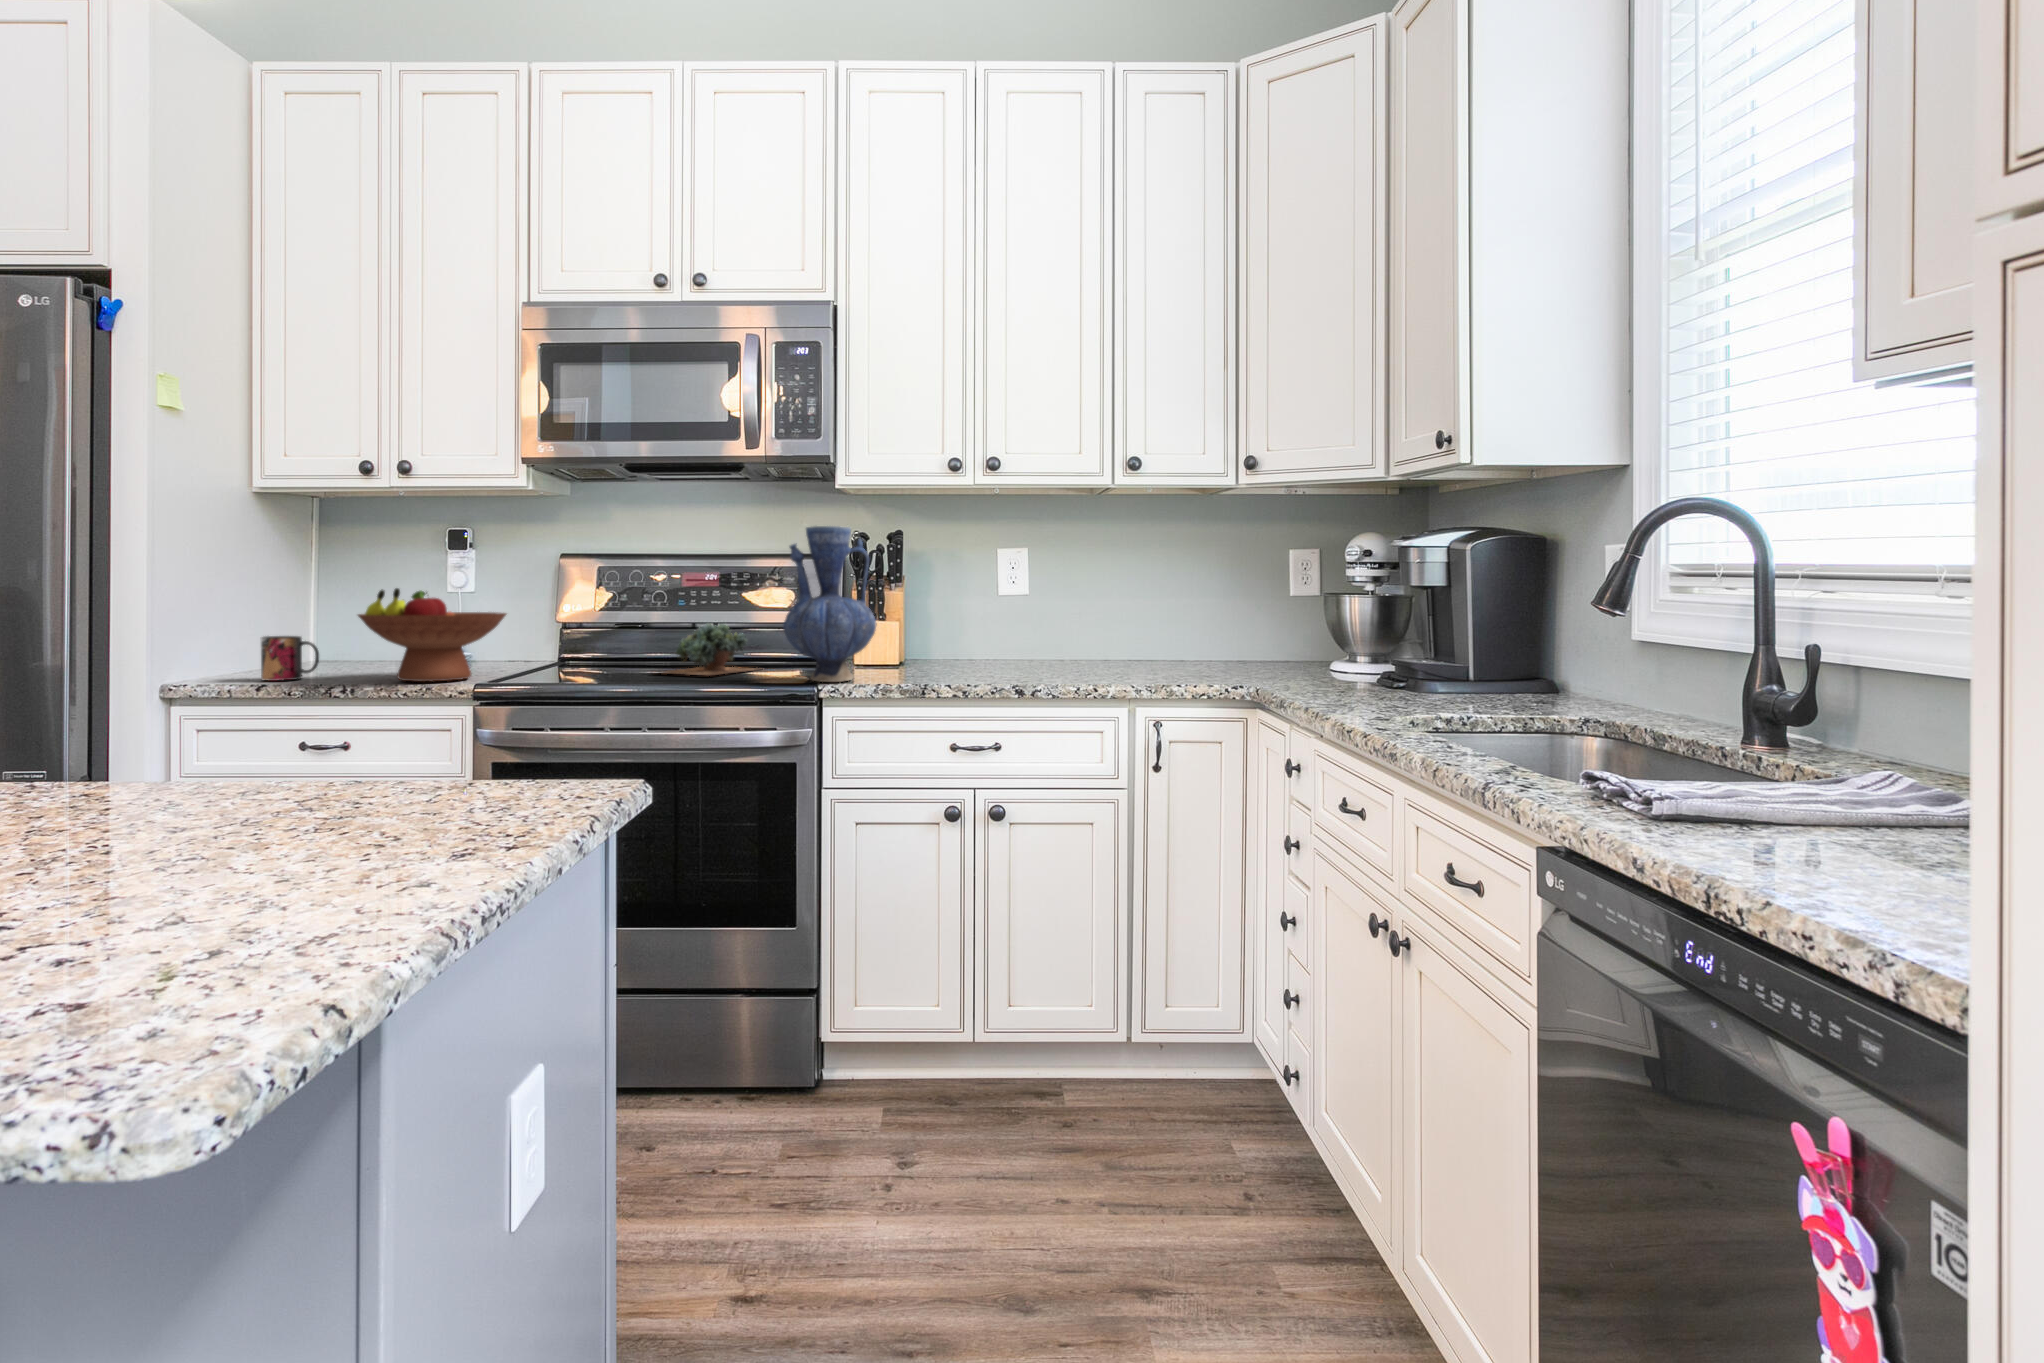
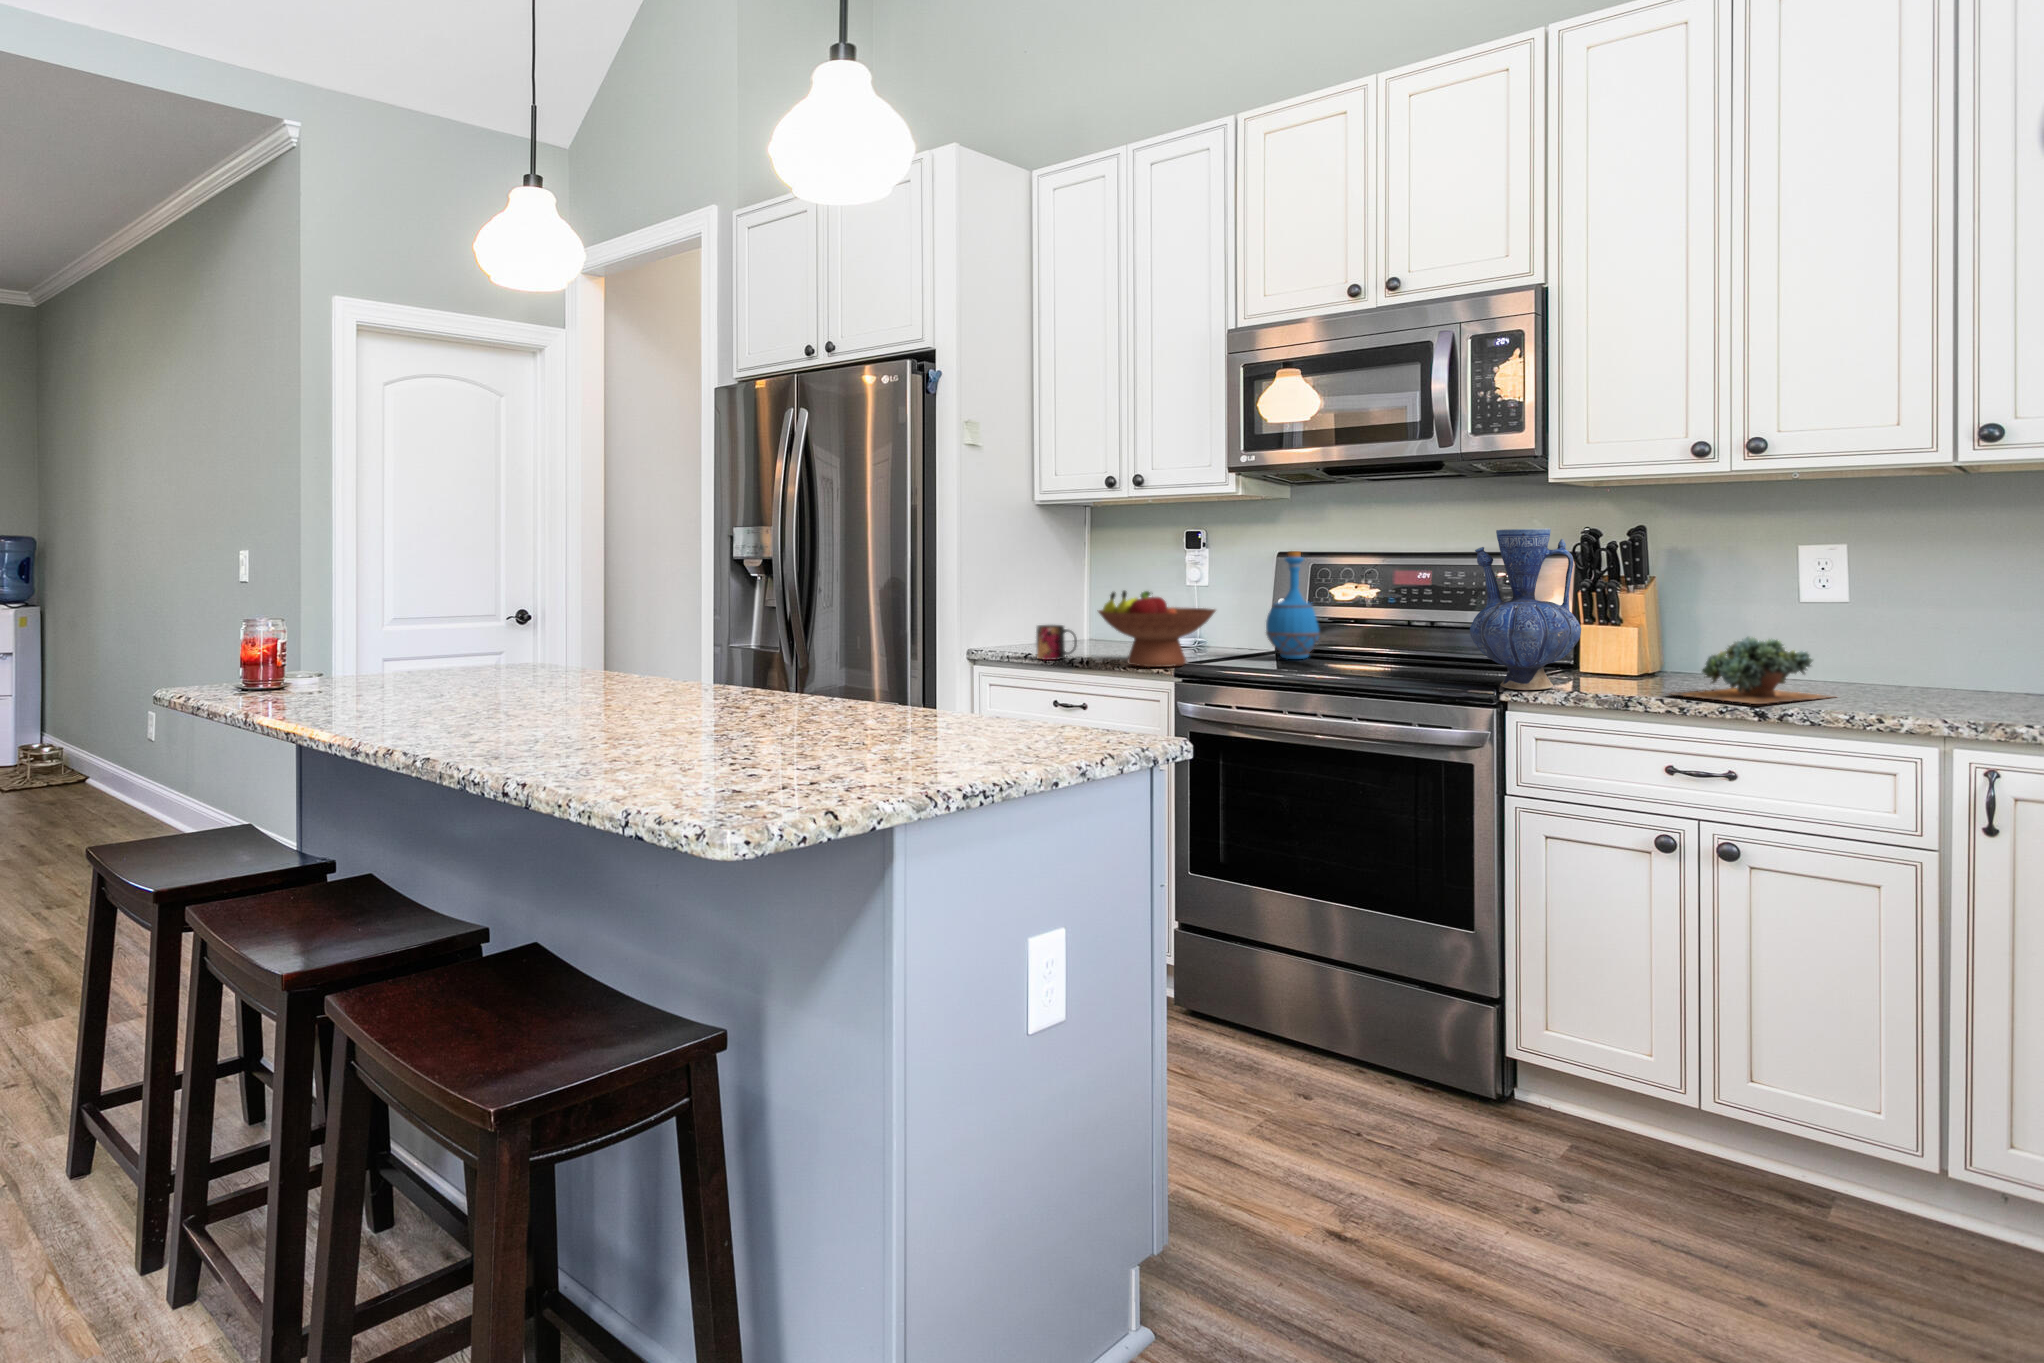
bottle: none [555,550,617,668] -> present [1266,551,1320,659]
succulent plant: present [655,623,756,675] -> present [1670,637,1836,704]

